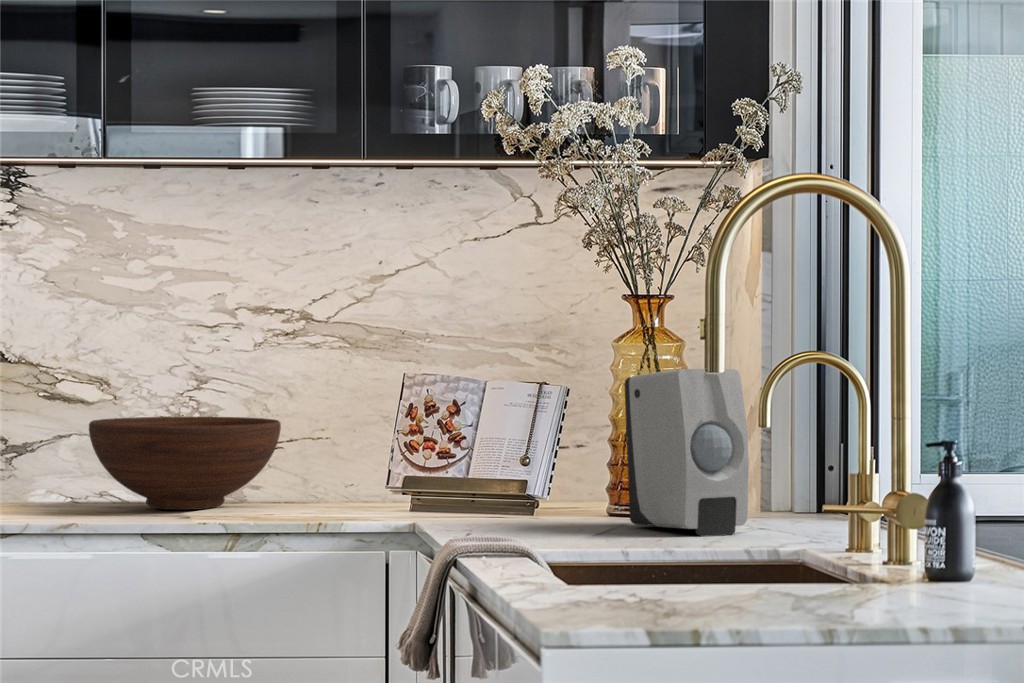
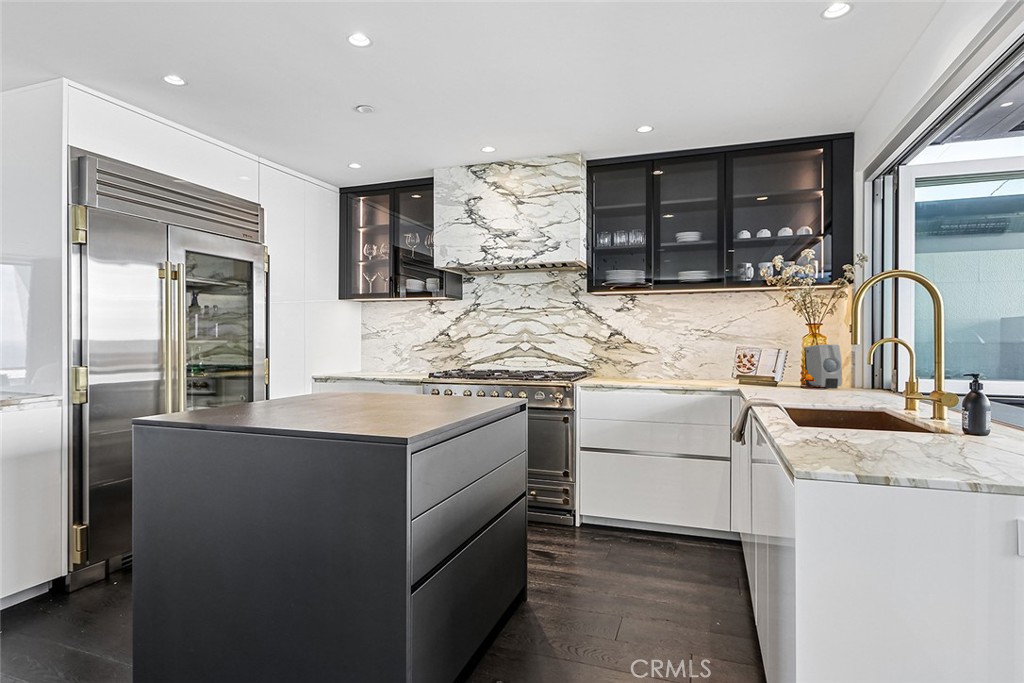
fruit bowl: present [89,417,281,510] -> none [653,358,703,381]

